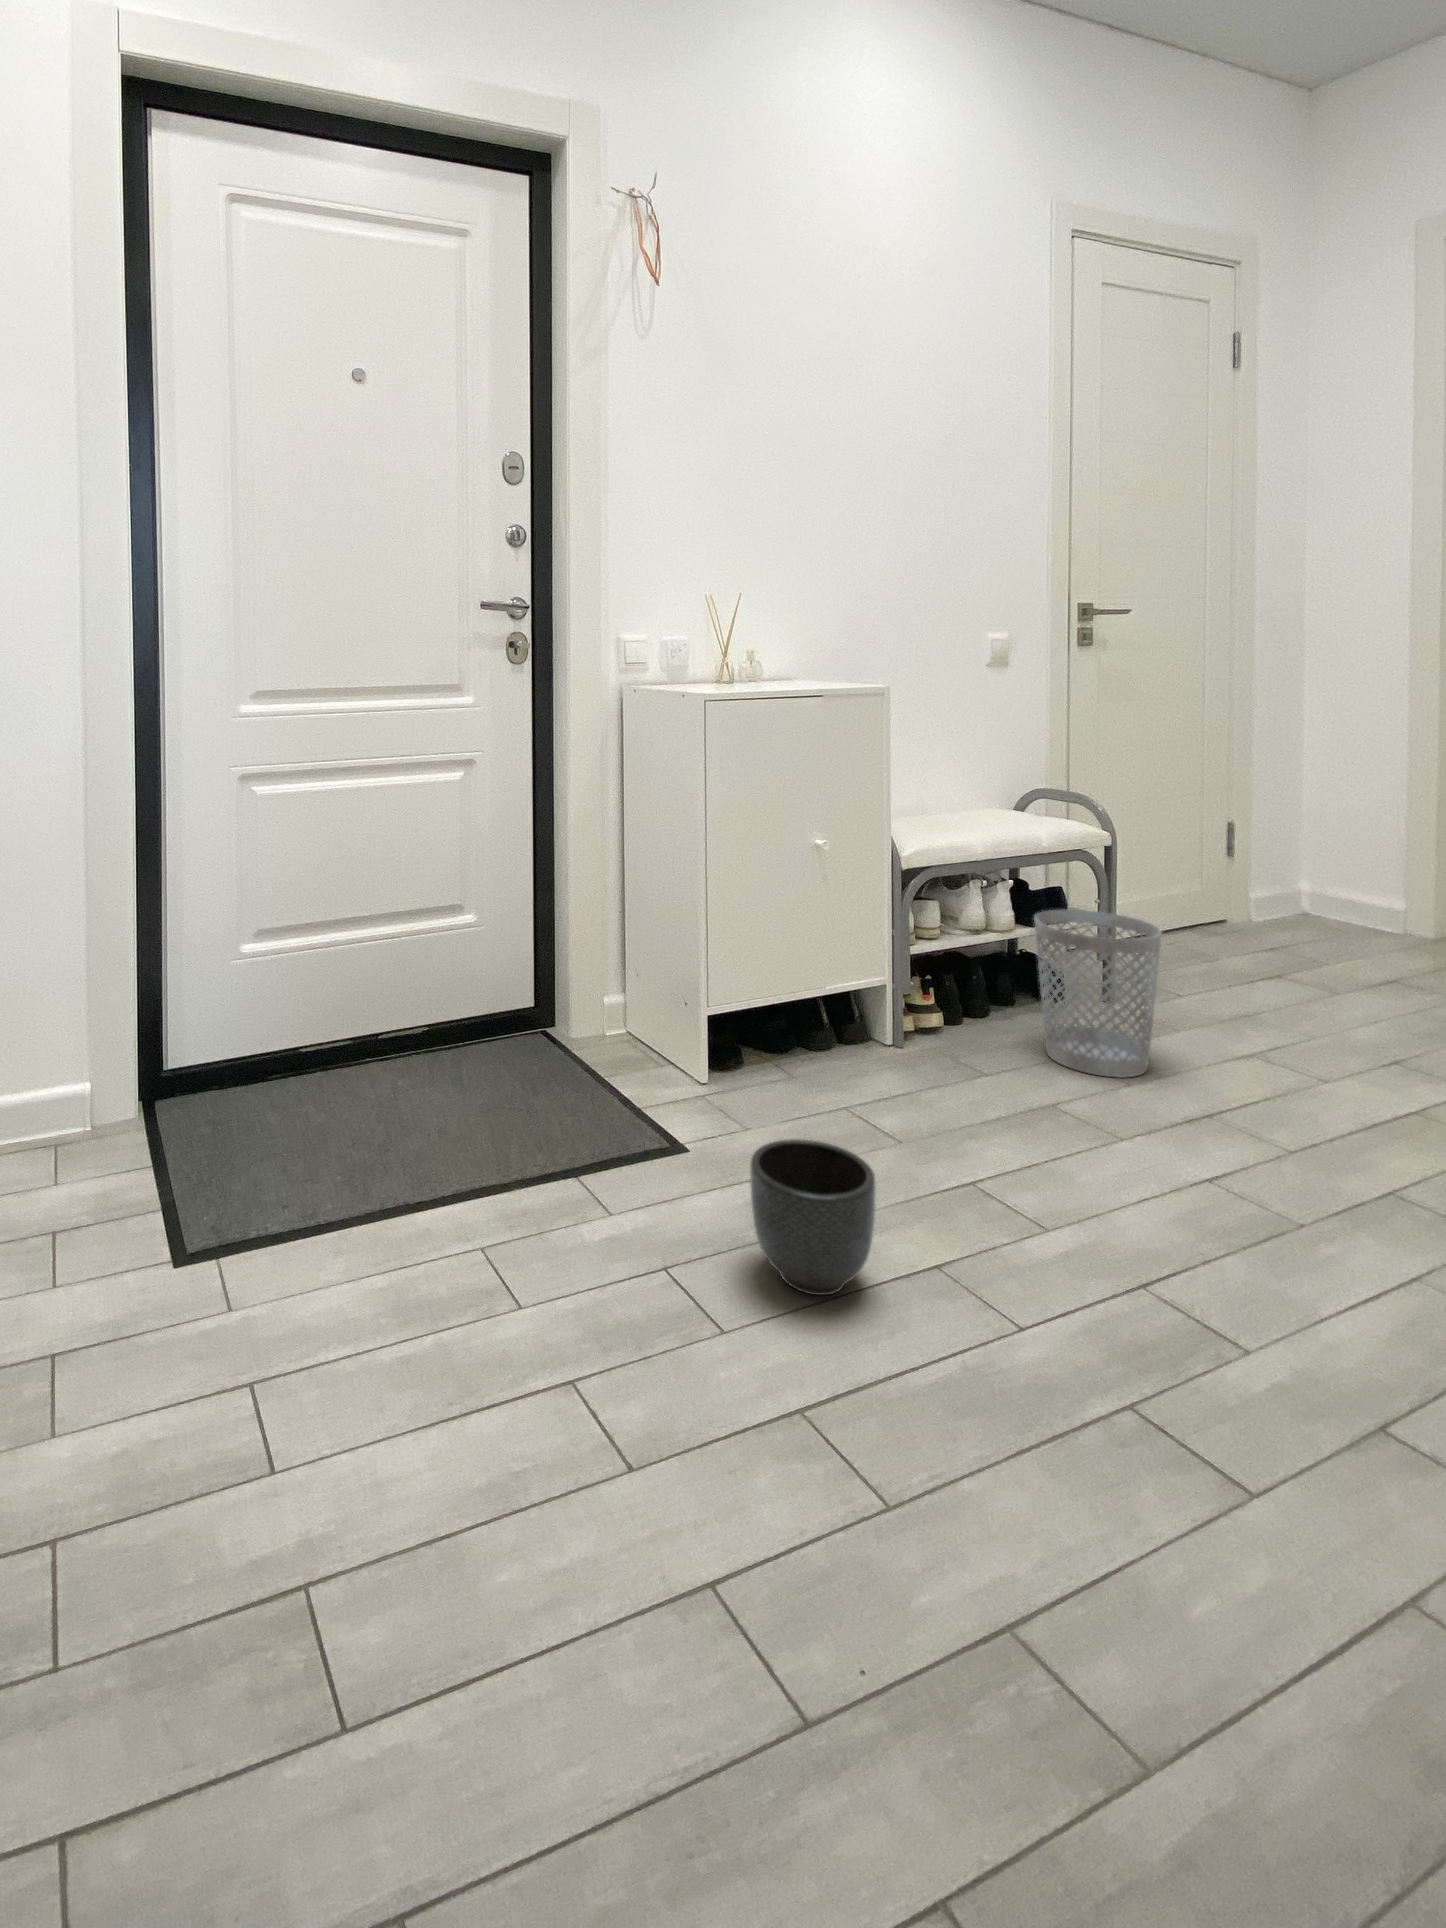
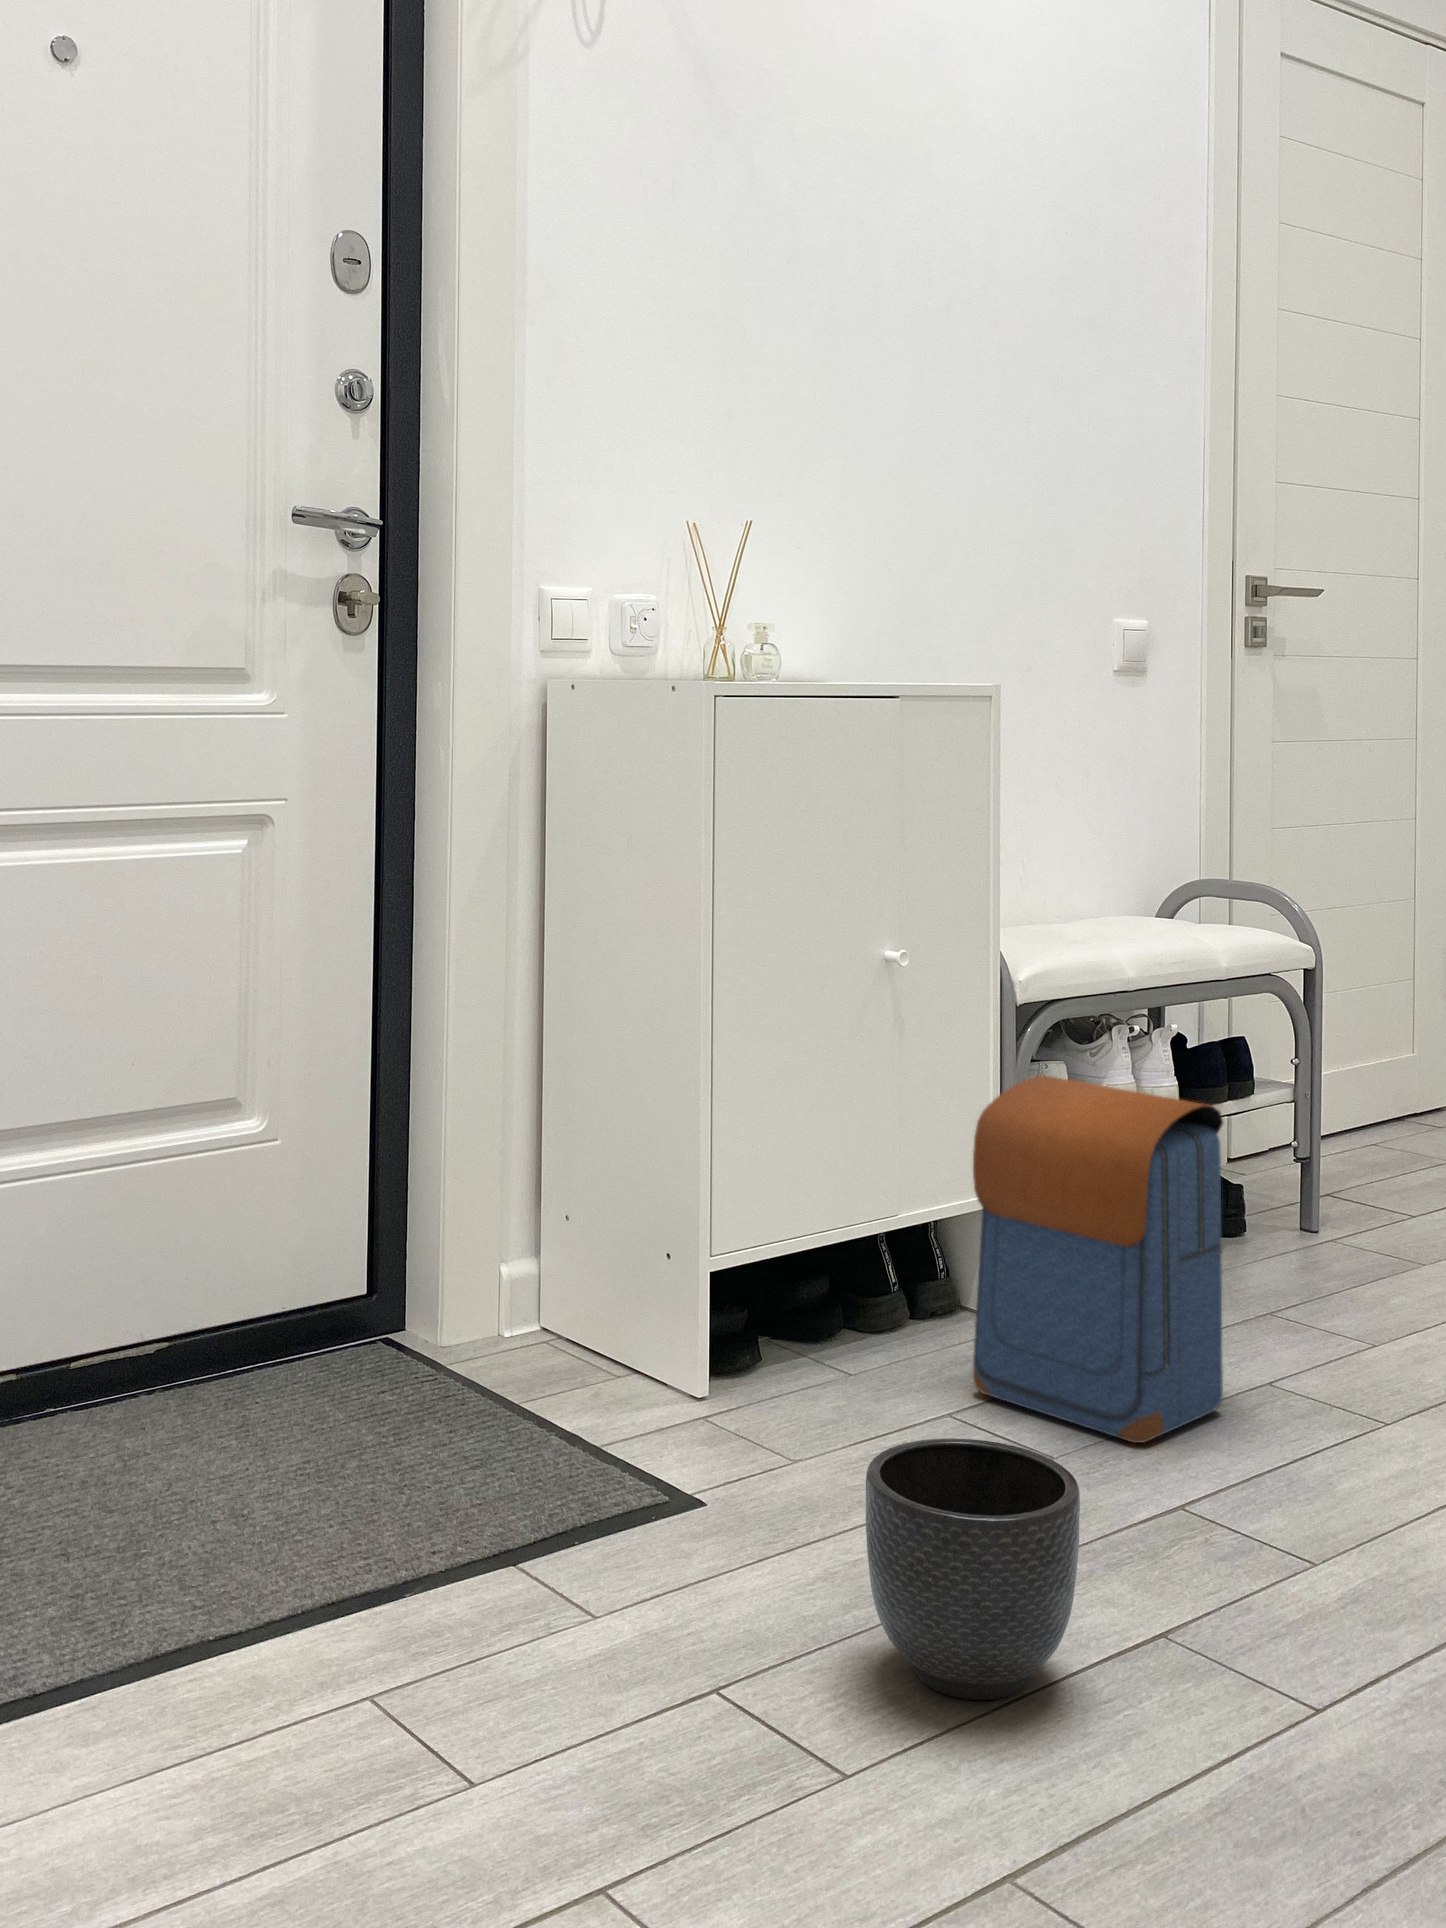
wastebasket: present [1034,910,1162,1078] -> none [1223,1068,1418,1338]
backpack: none [861,915,1018,1137] -> present [972,1076,1223,1443]

